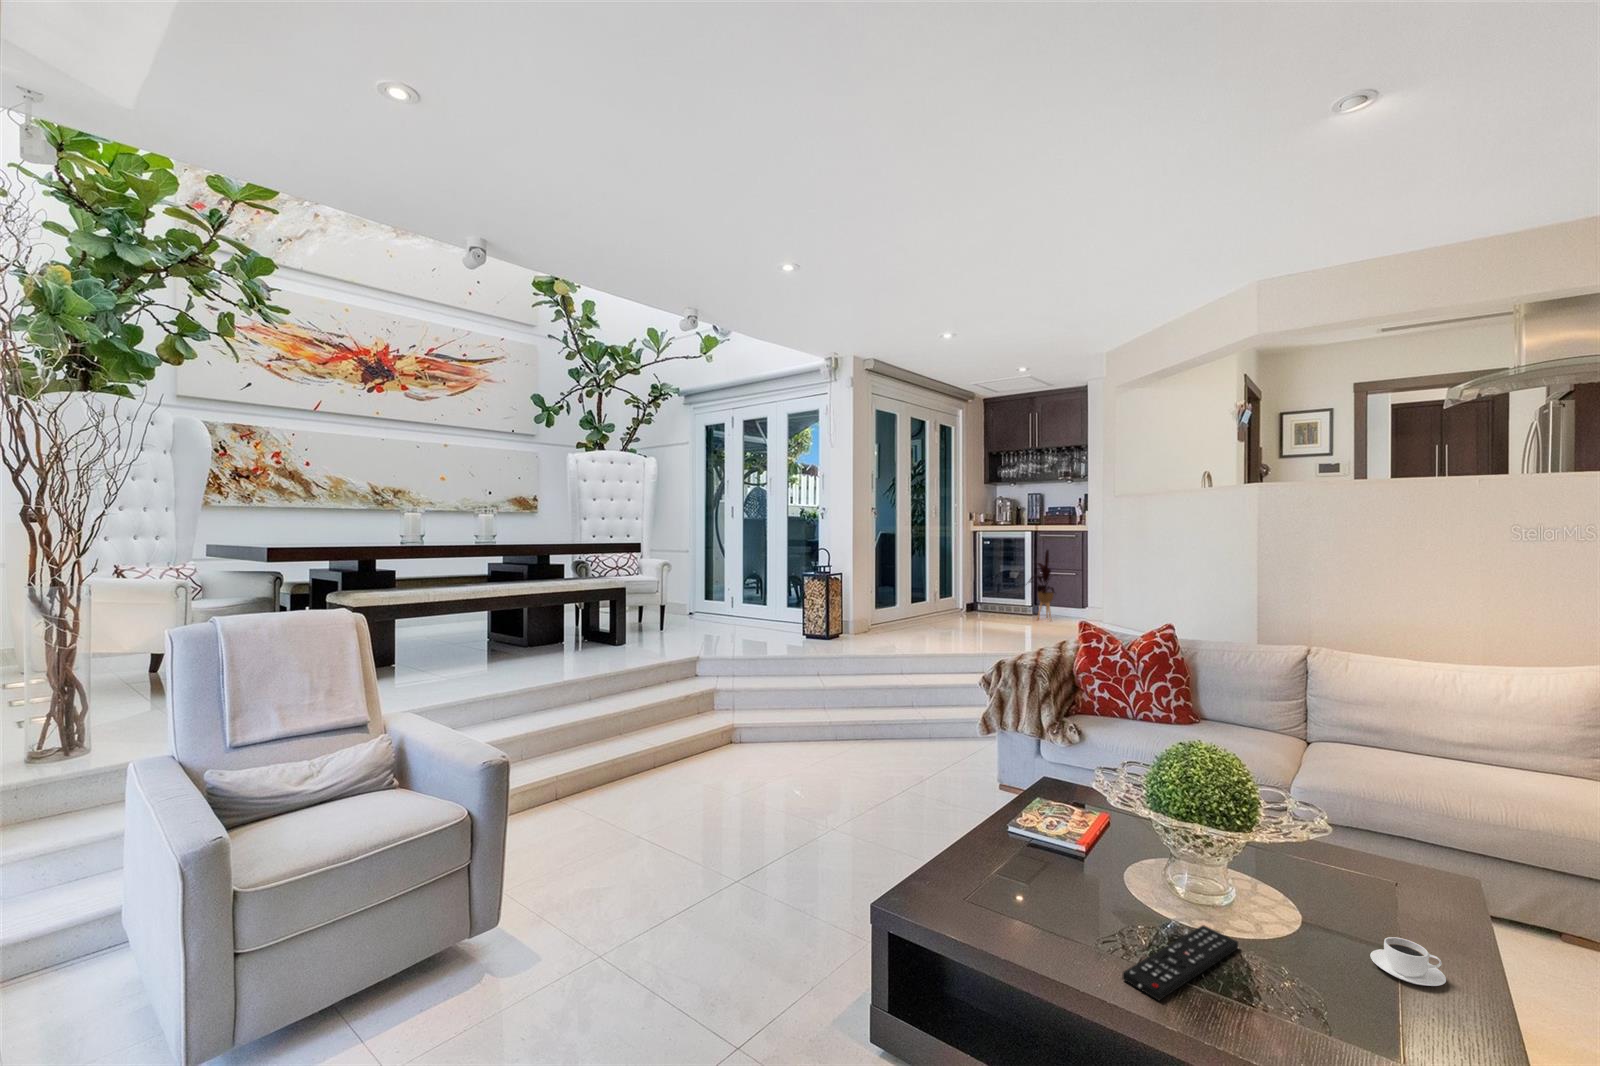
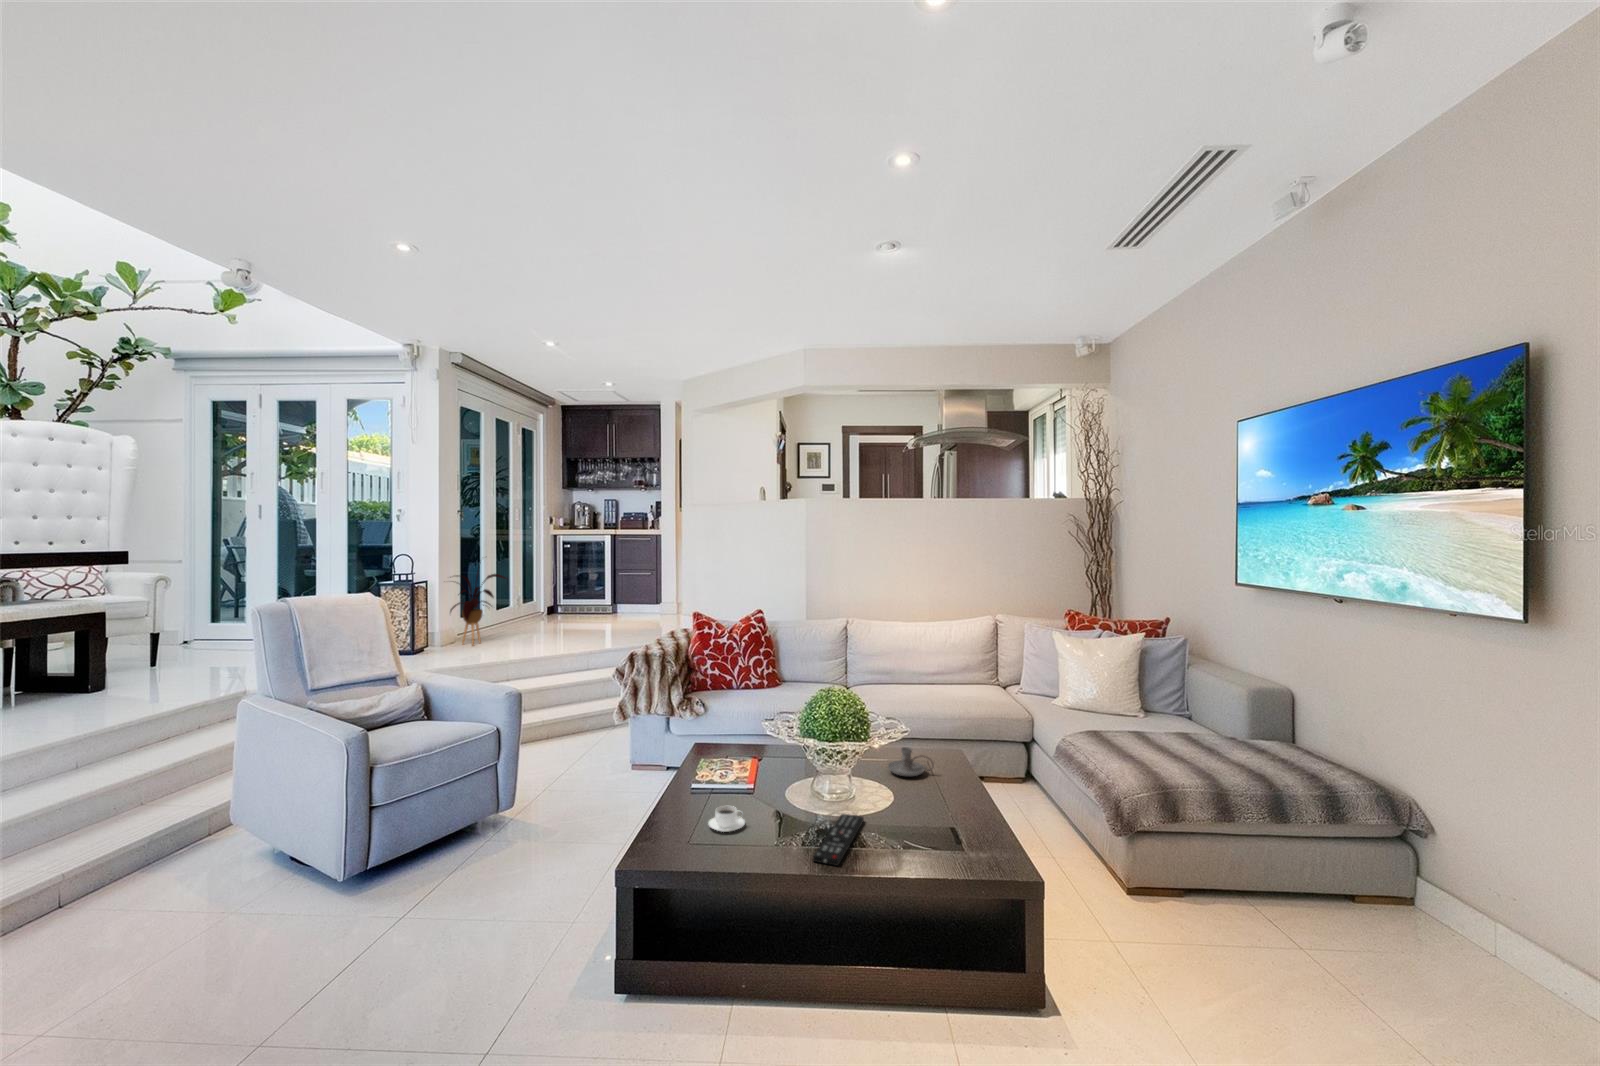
house plant: present [1028,550,1055,619] -> present [450,567,506,645]
candle holder: none [1320,854,1412,905] -> present [888,747,934,776]
coffee cup: present [1370,937,1446,986] -> present [708,806,745,832]

